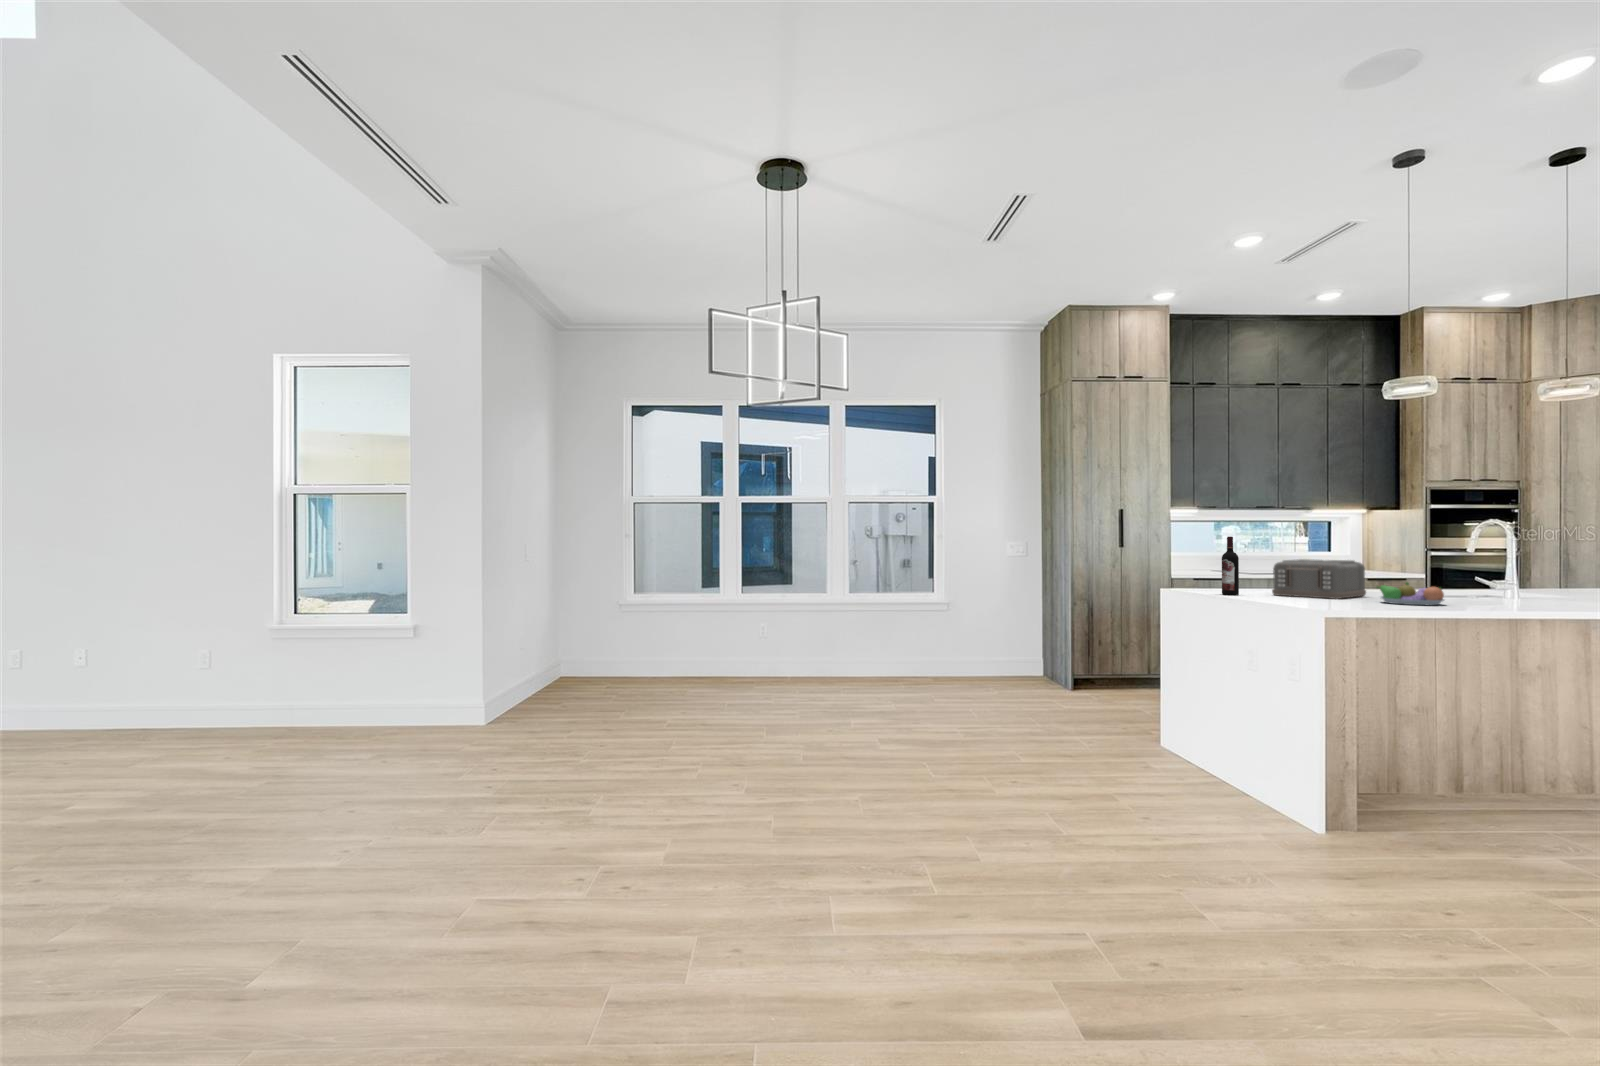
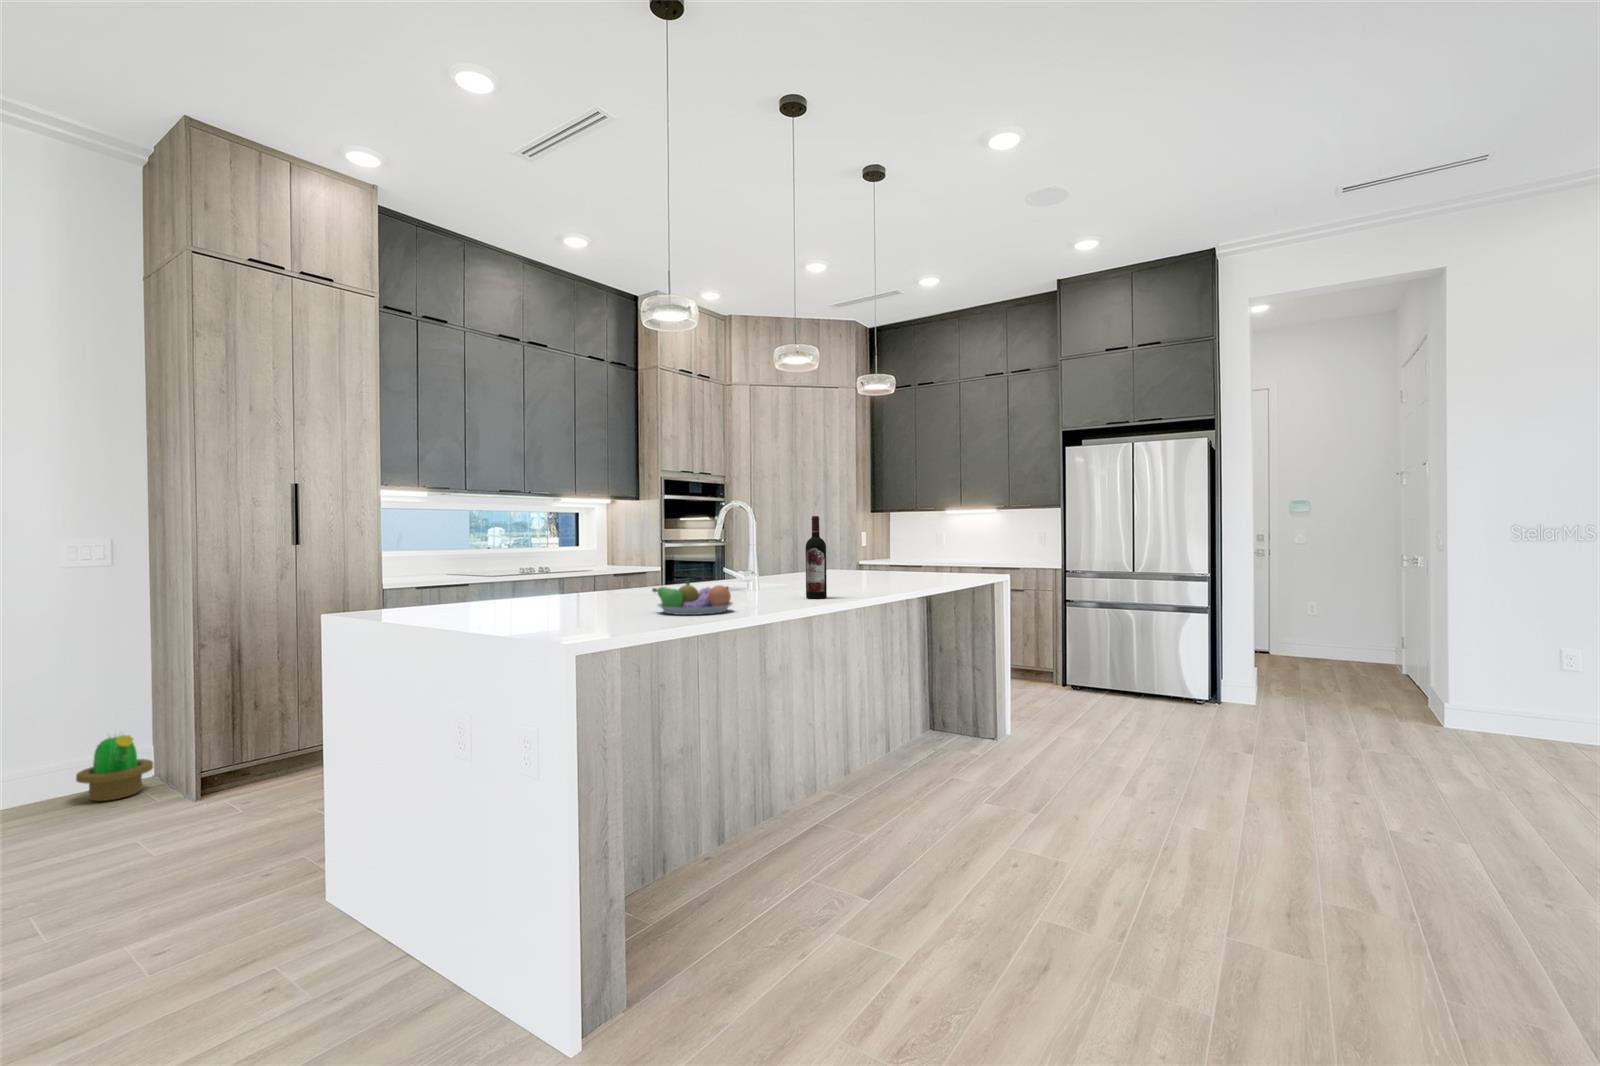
wine bottle: present [1222,537,1239,595] -> present [805,516,827,598]
toaster: present [1272,559,1366,599] -> none [512,552,634,612]
decorative plant: none [1015,647,1047,683] -> present [76,735,153,801]

